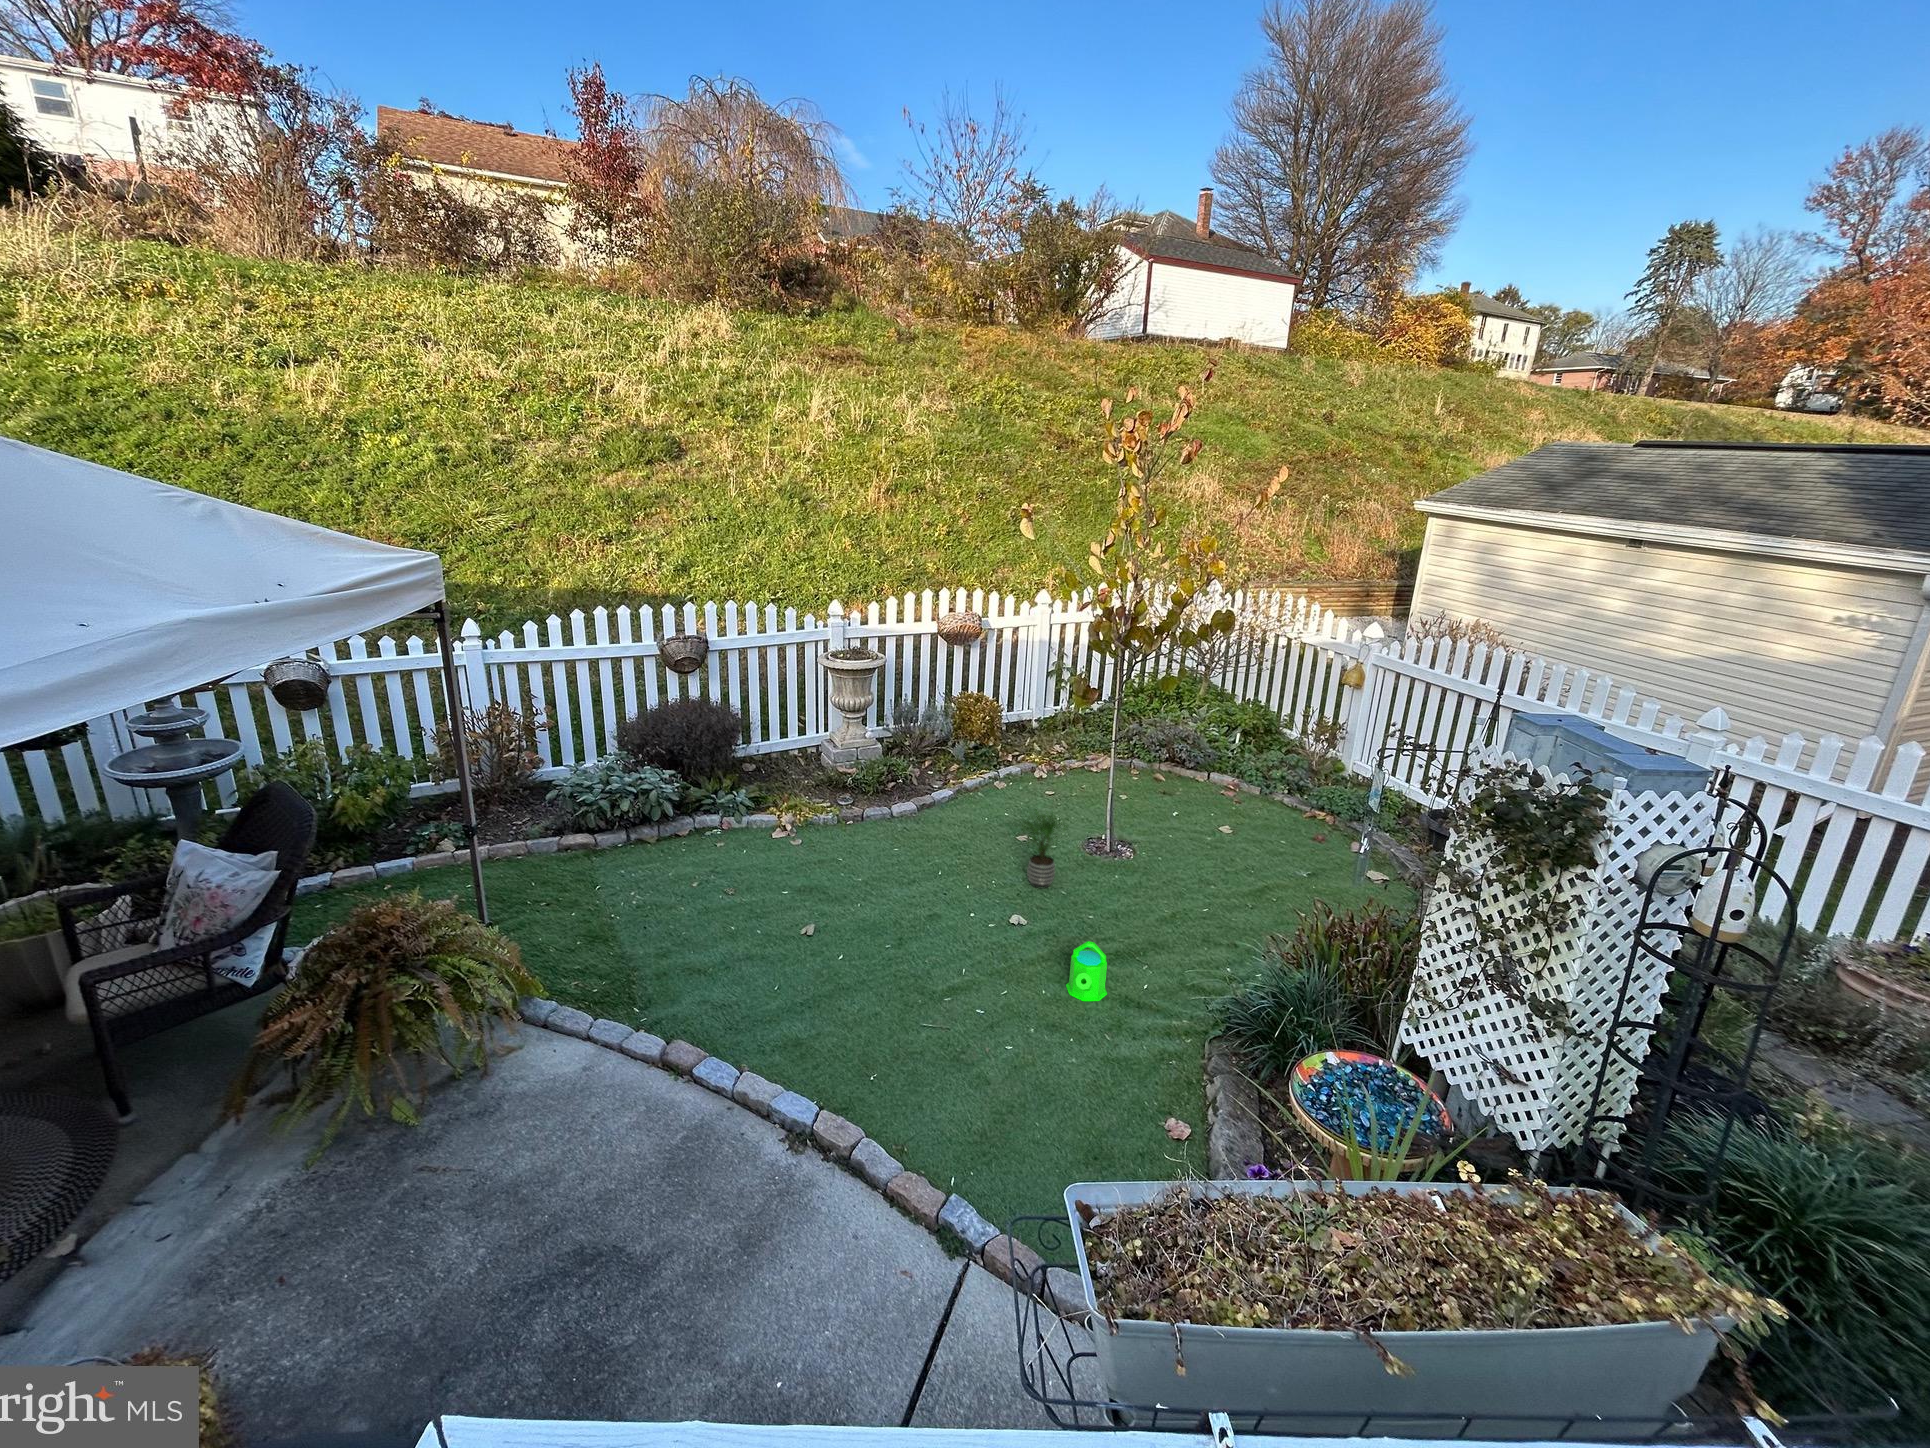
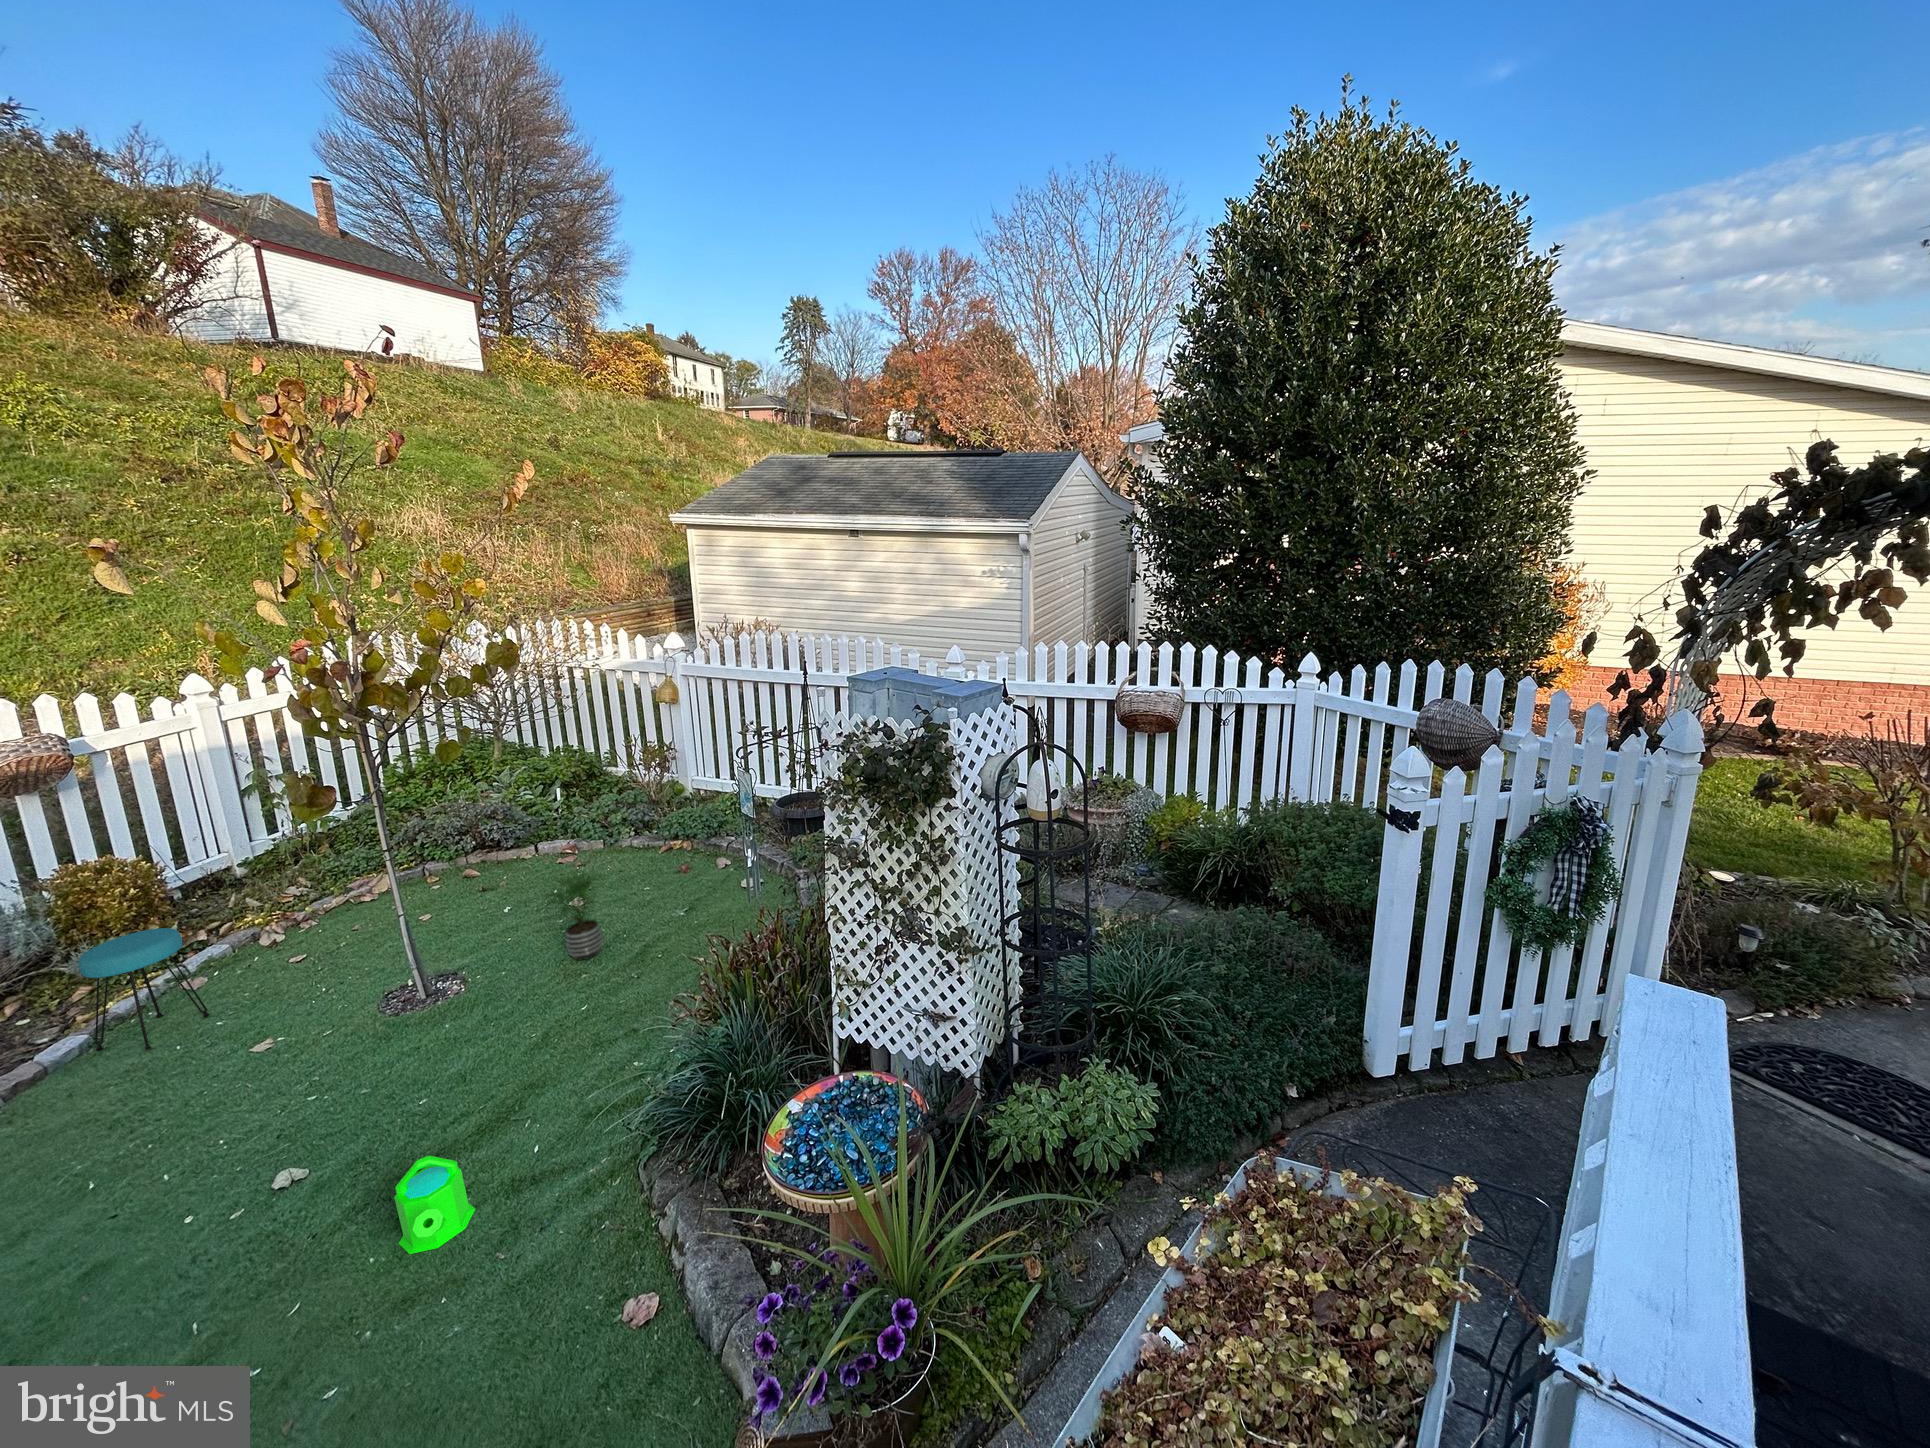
stool: none [965,739,1012,809] -> present [78,928,210,1050]
potted plant: present [1019,810,1067,888] -> present [542,872,605,960]

